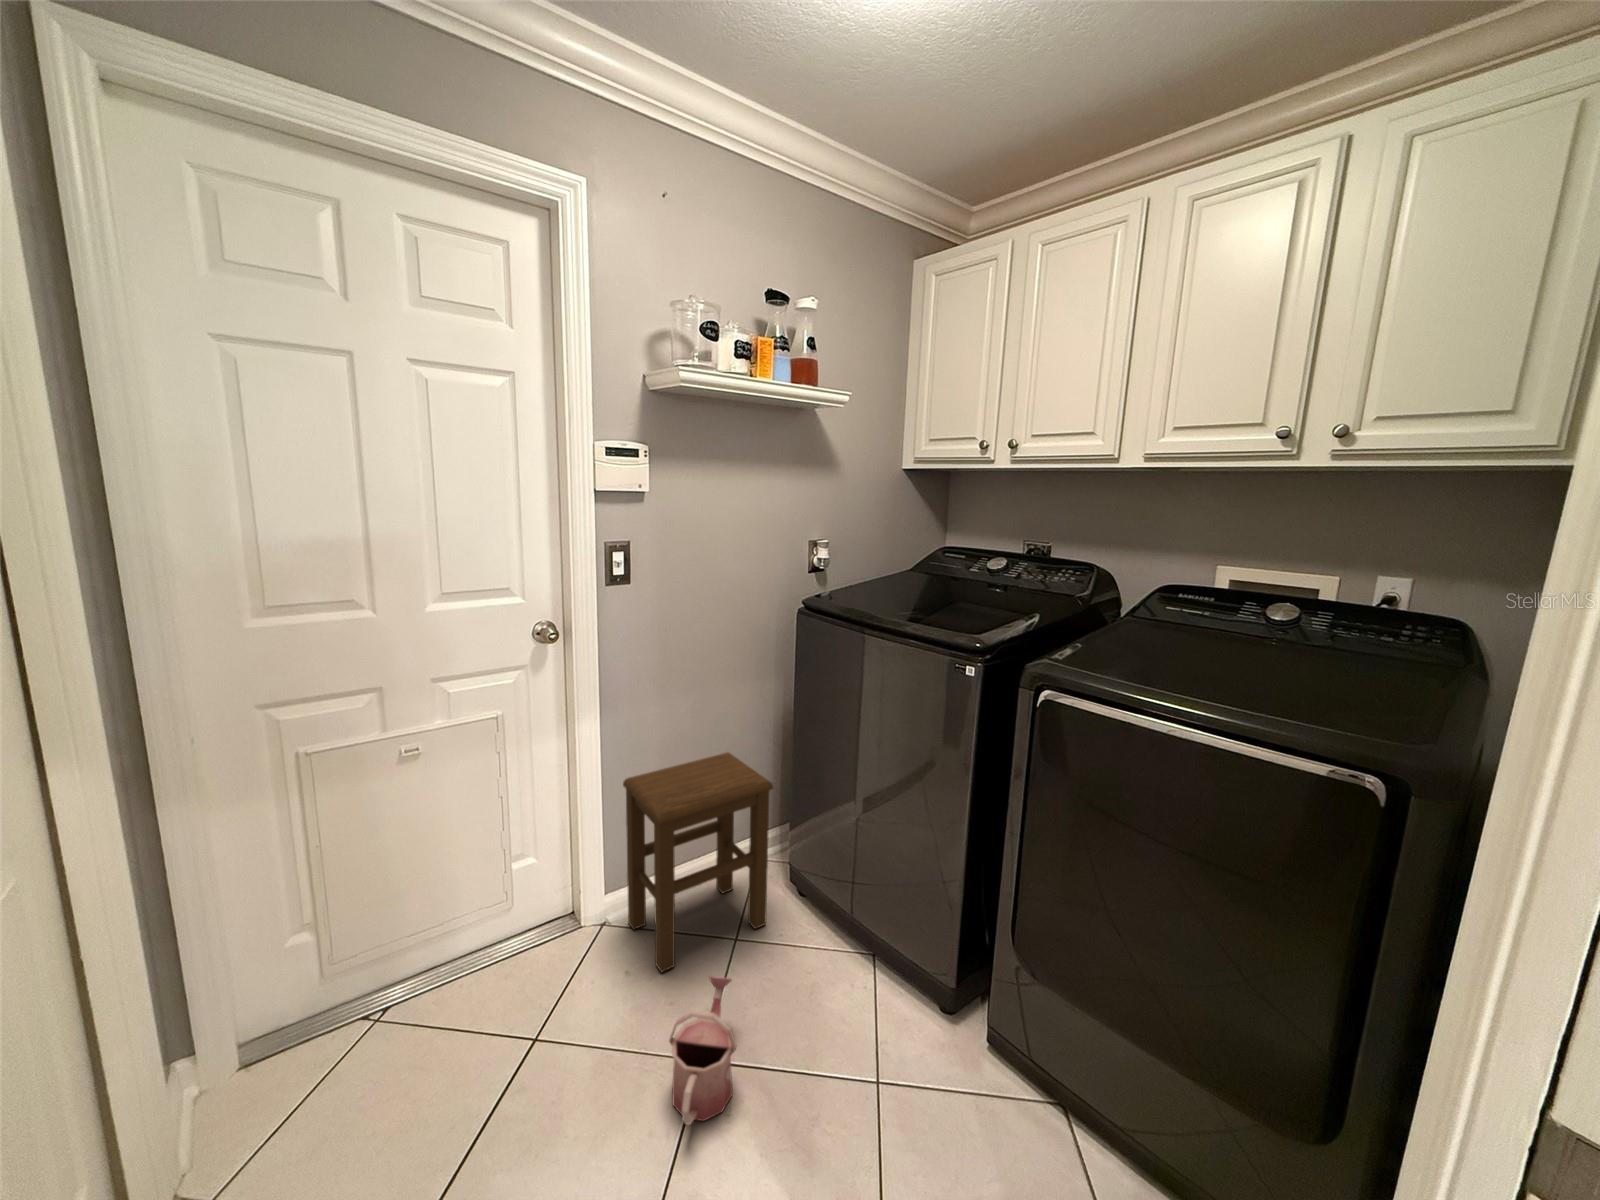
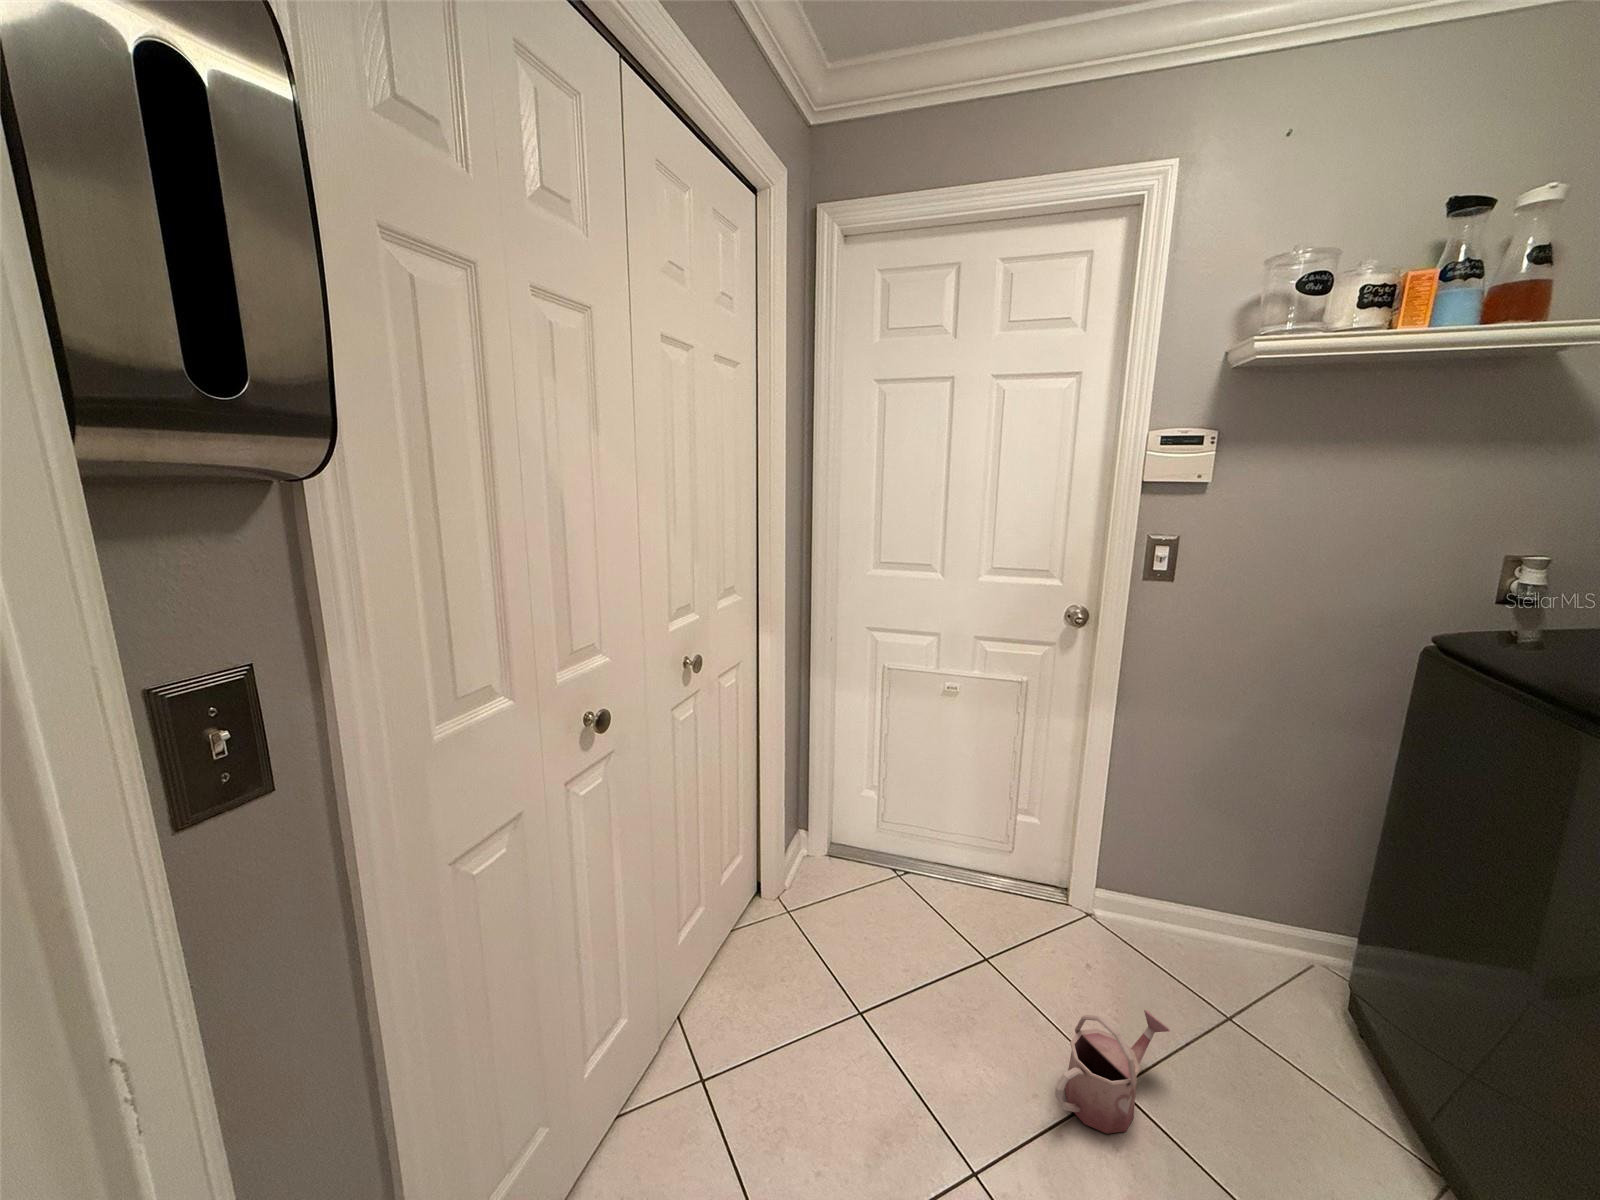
stool: present [623,753,773,972] -> none [1113,782,1312,1029]

